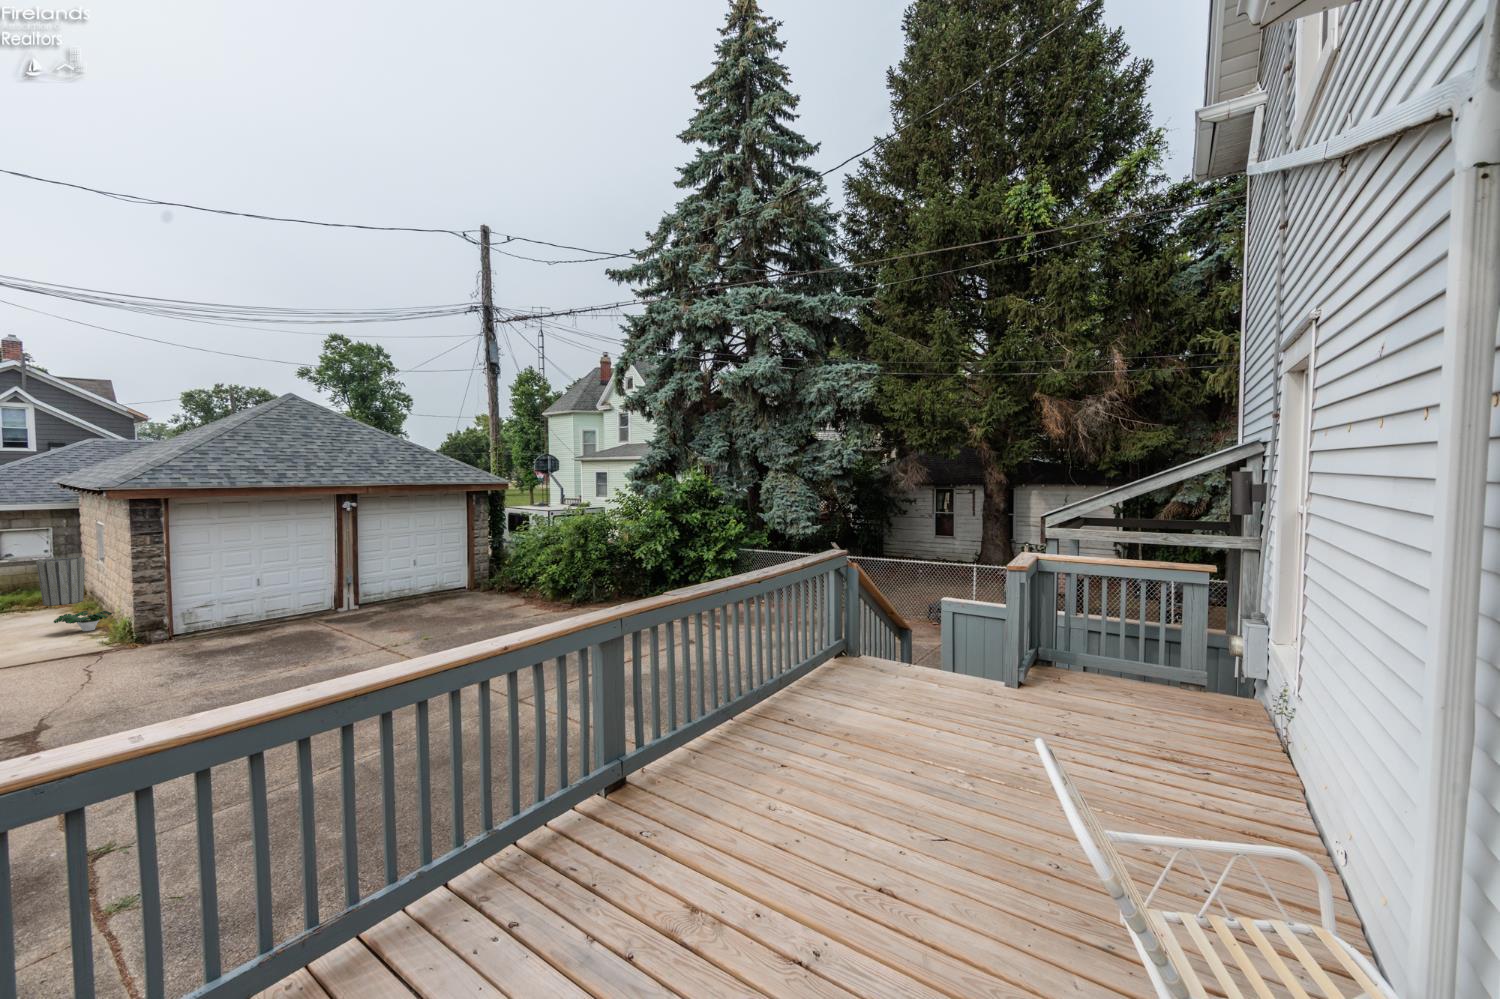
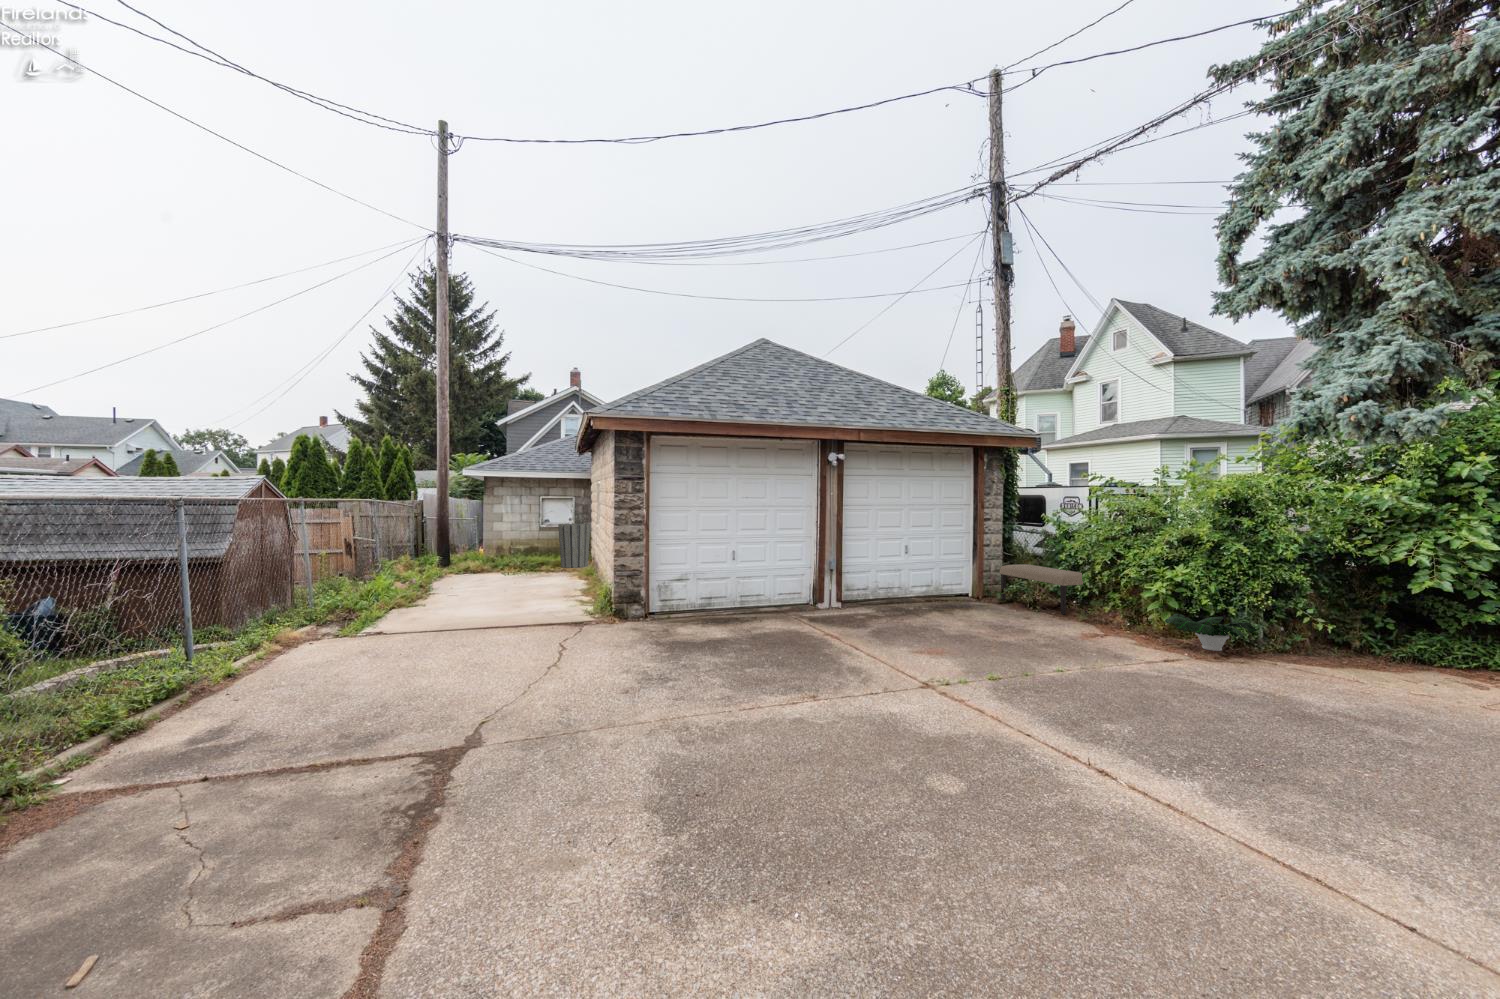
bench: none [483,567,529,597] -> present [1000,564,1088,615]
potted plant: present [54,611,112,631] -> present [1165,614,1257,651]

